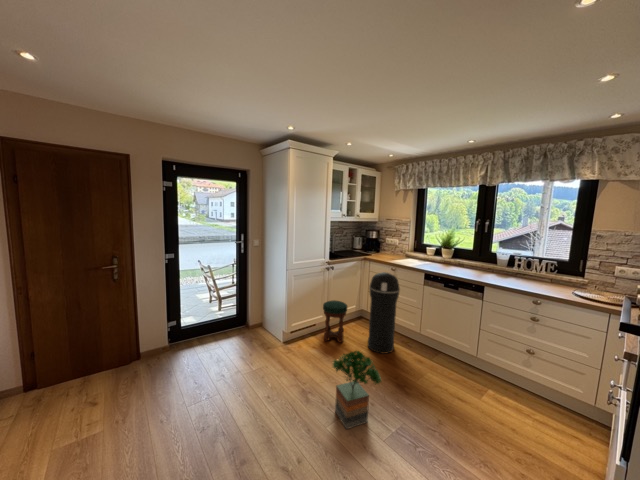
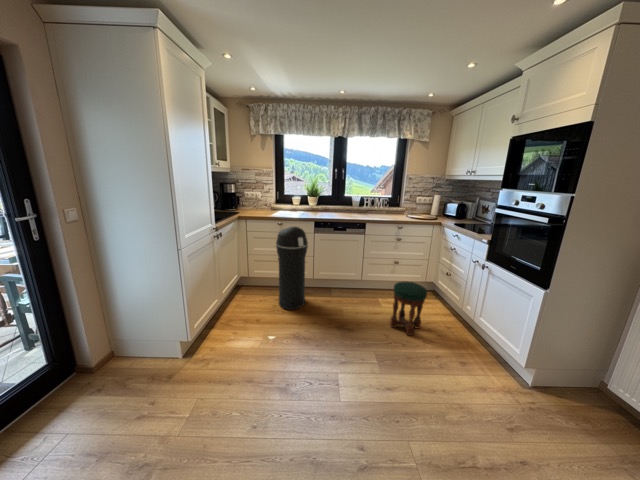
stool: present [323,300,347,342] -> present [390,281,427,336]
potted tree: present [333,351,381,429] -> none [327,311,380,391]

